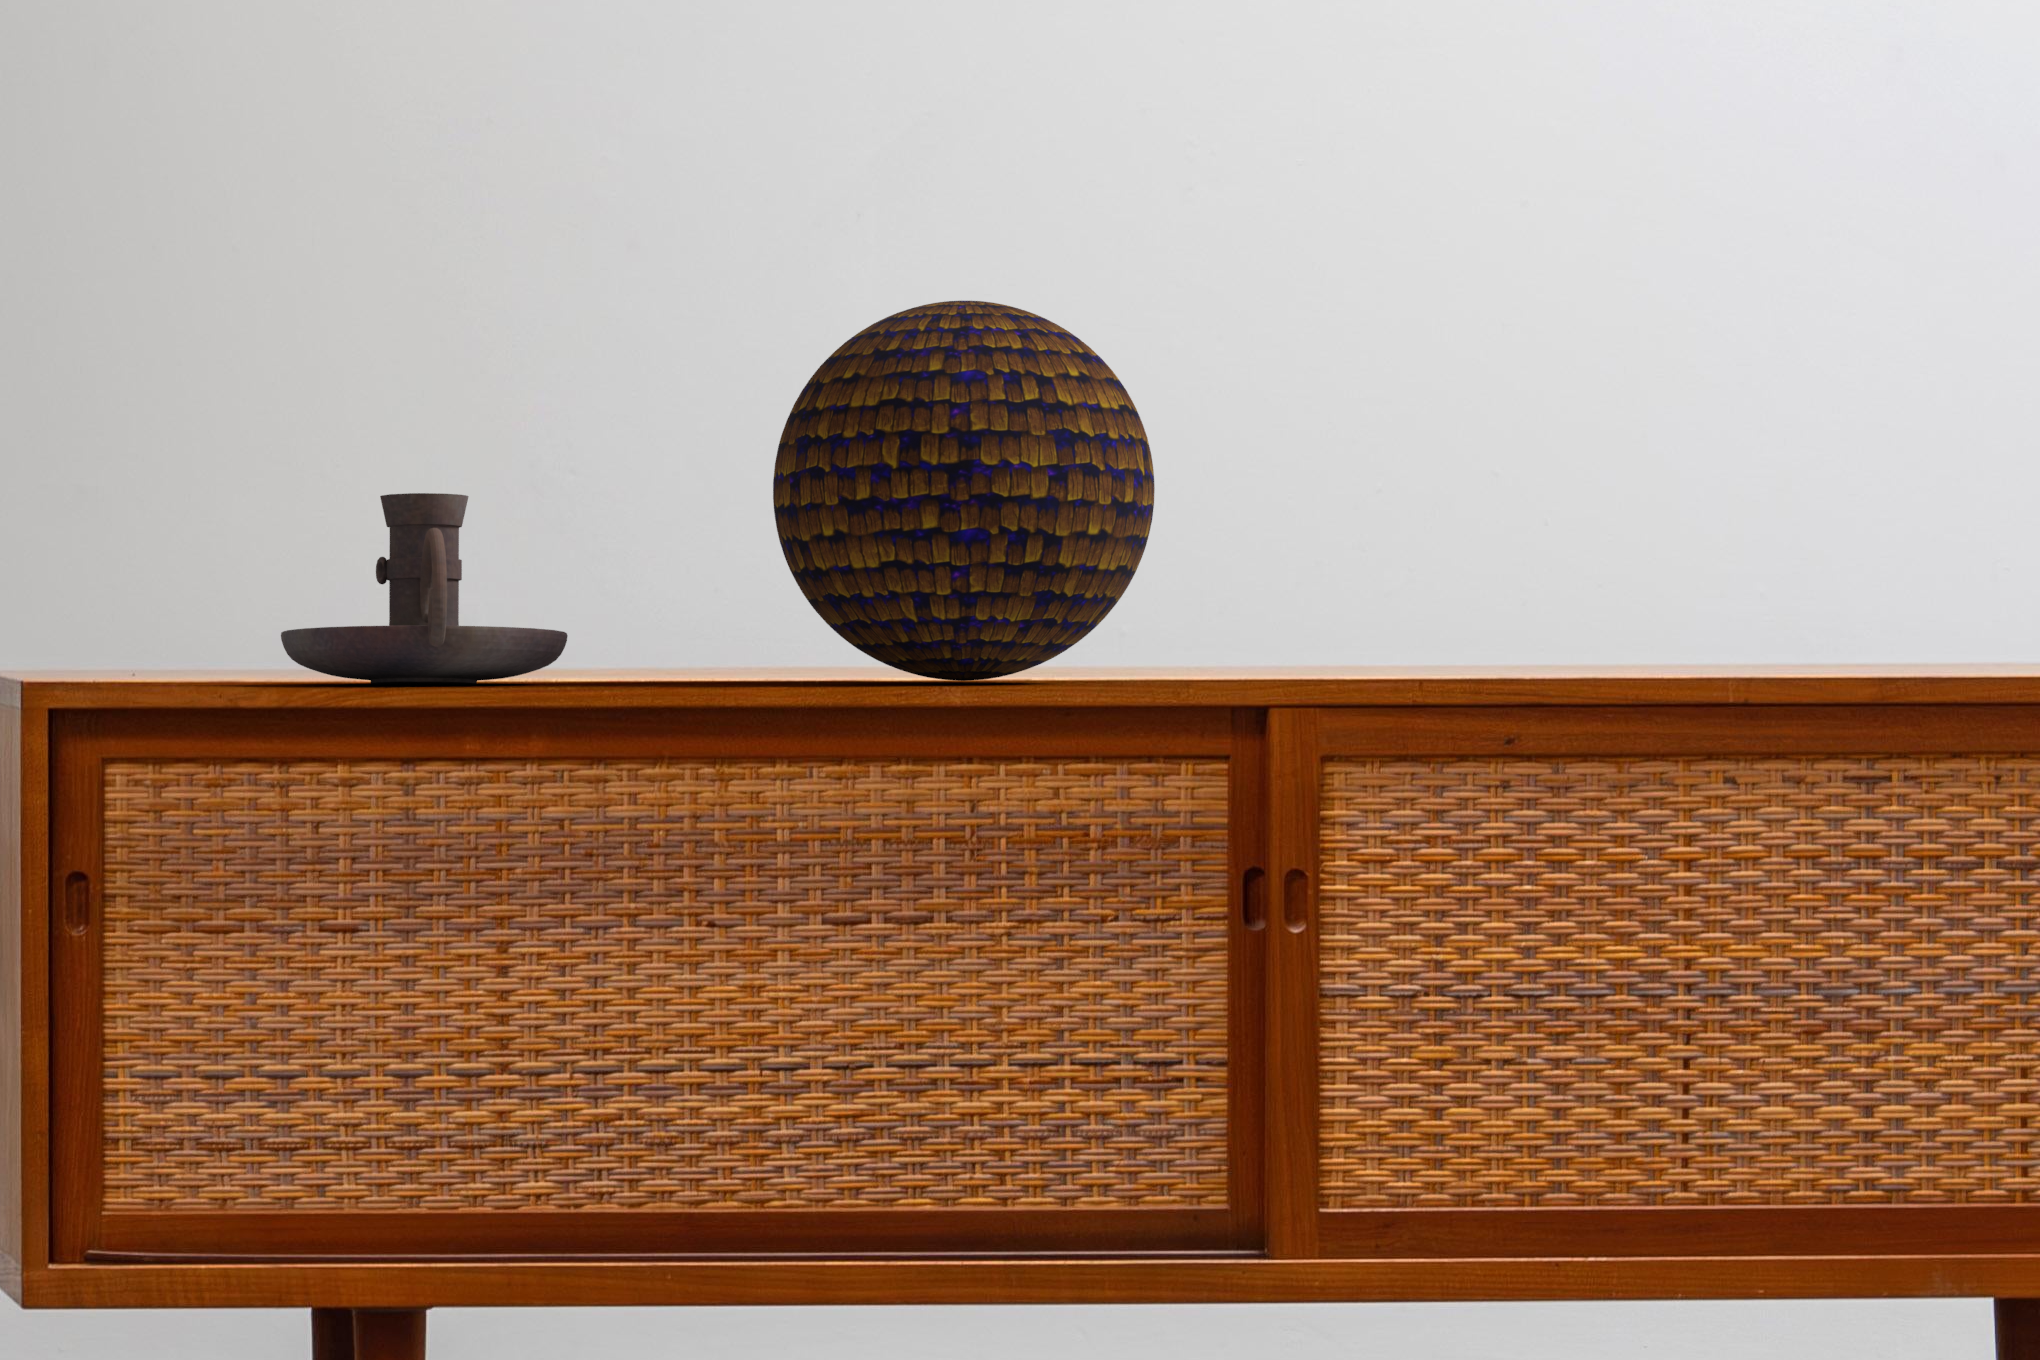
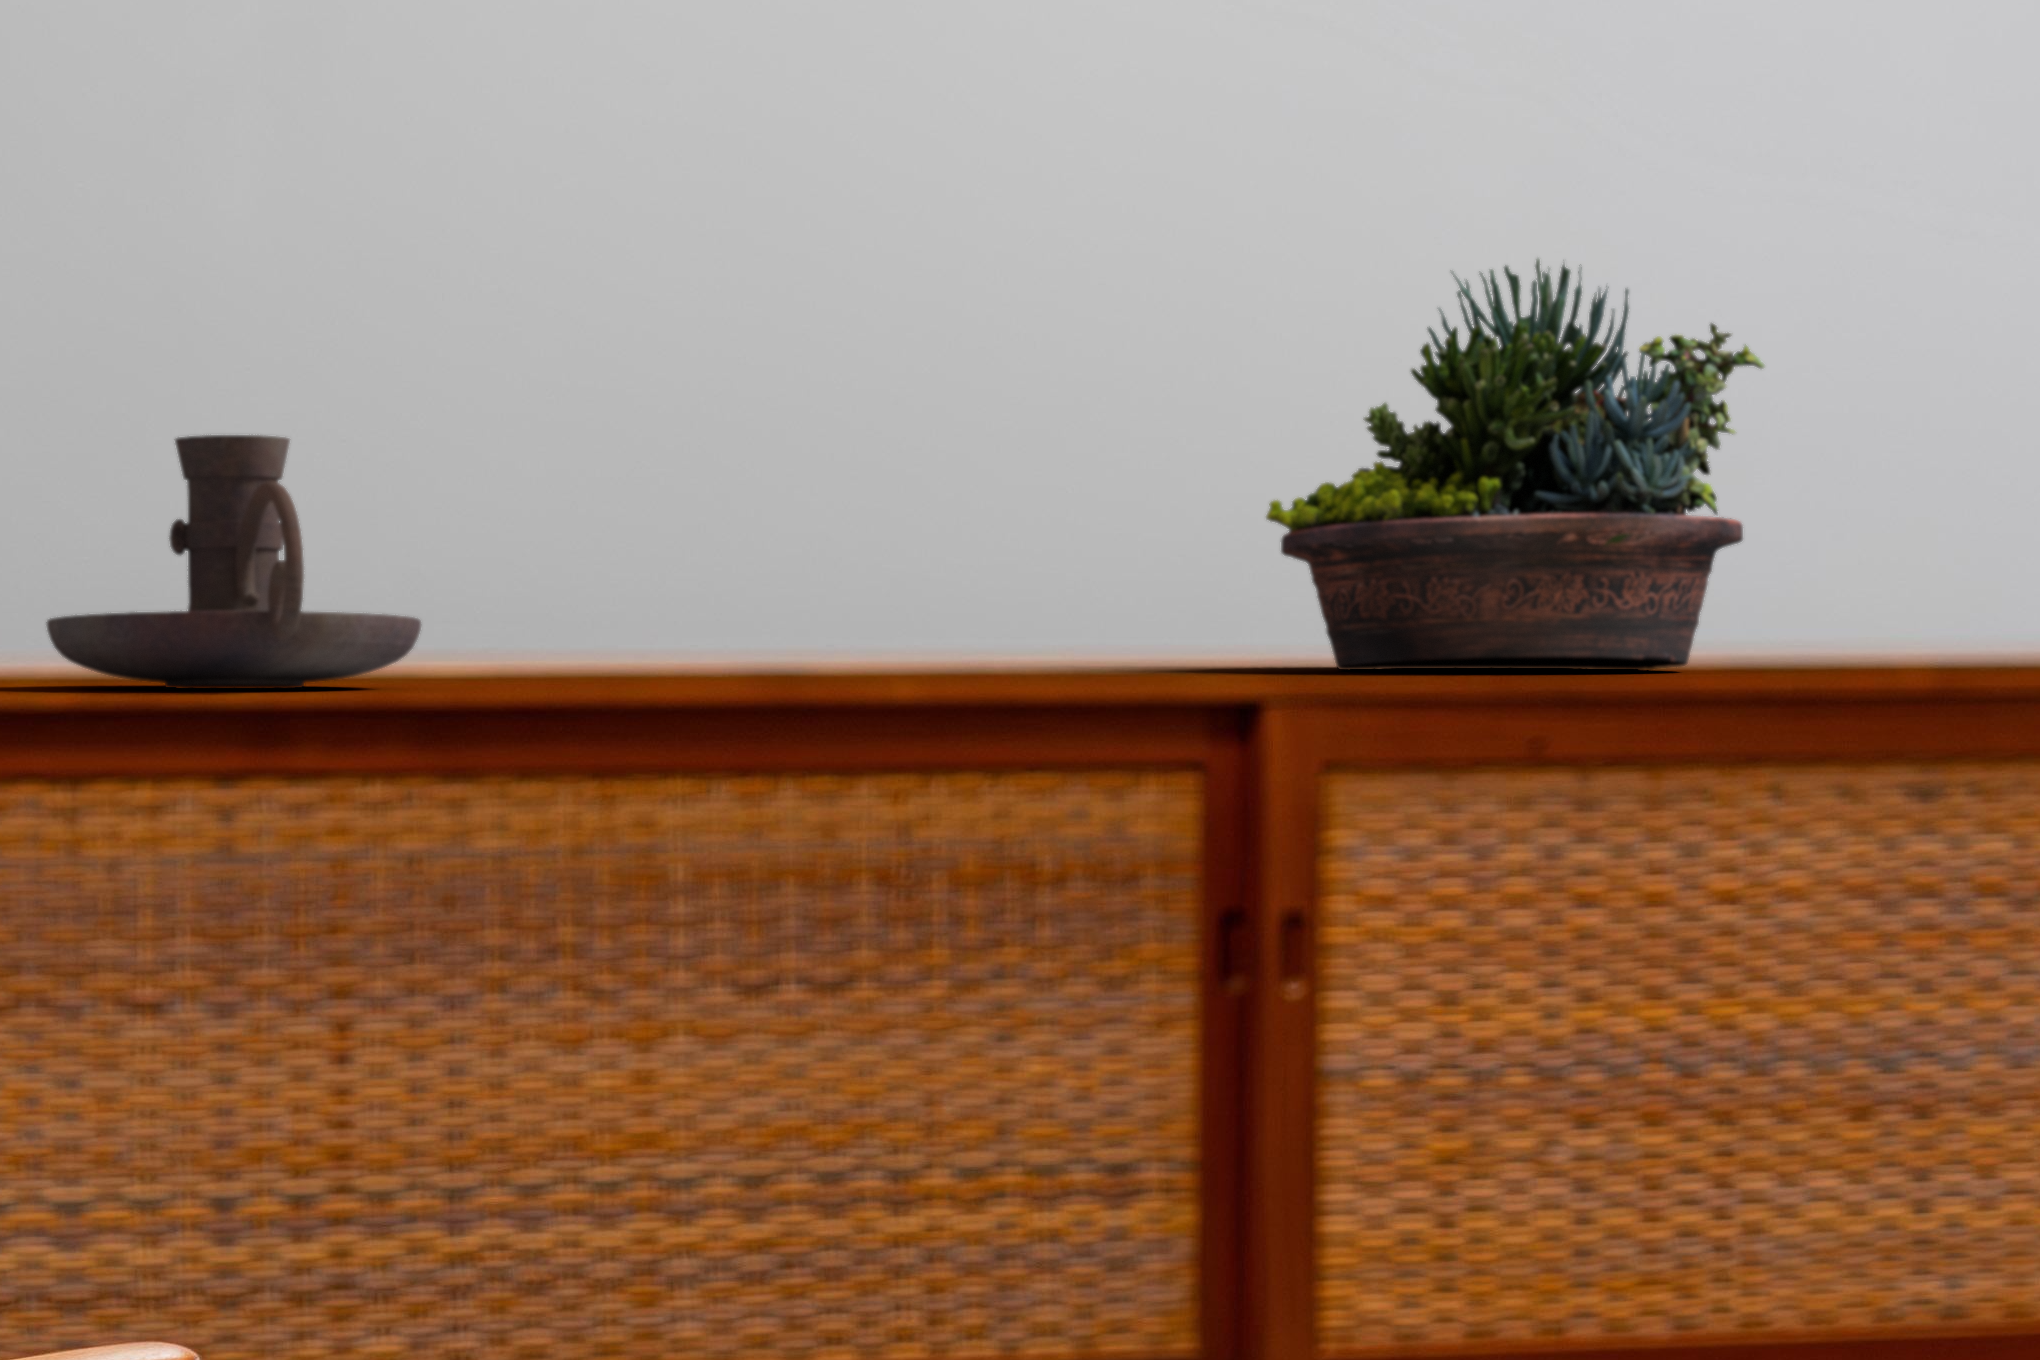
decorative orb: present [773,301,1155,681] -> none [683,190,1166,683]
succulent planter: none [1350,339,1771,677] -> present [1266,259,1764,670]

